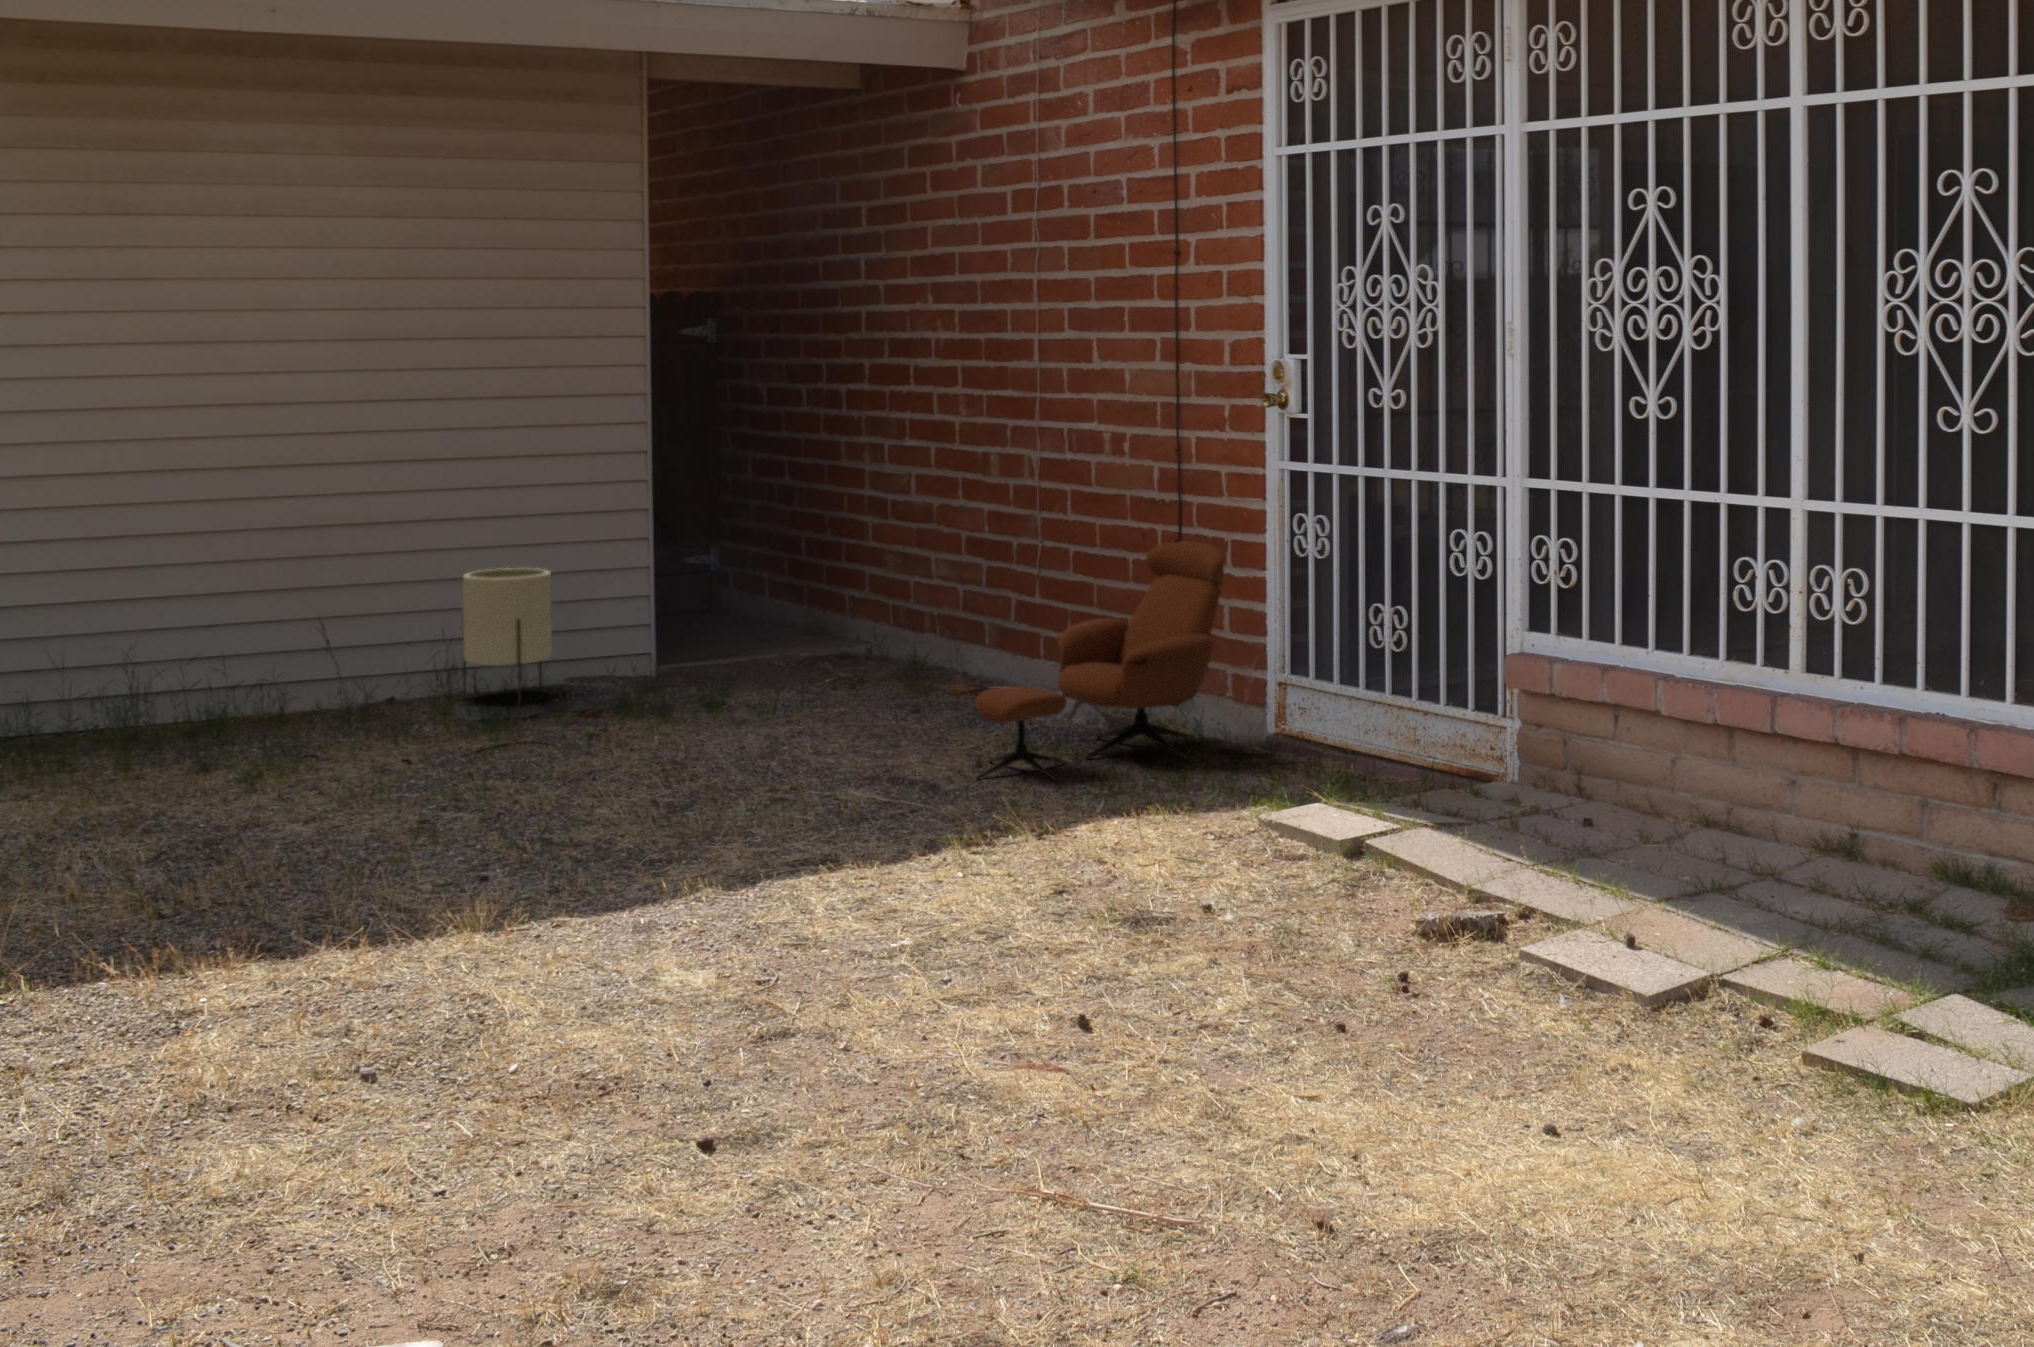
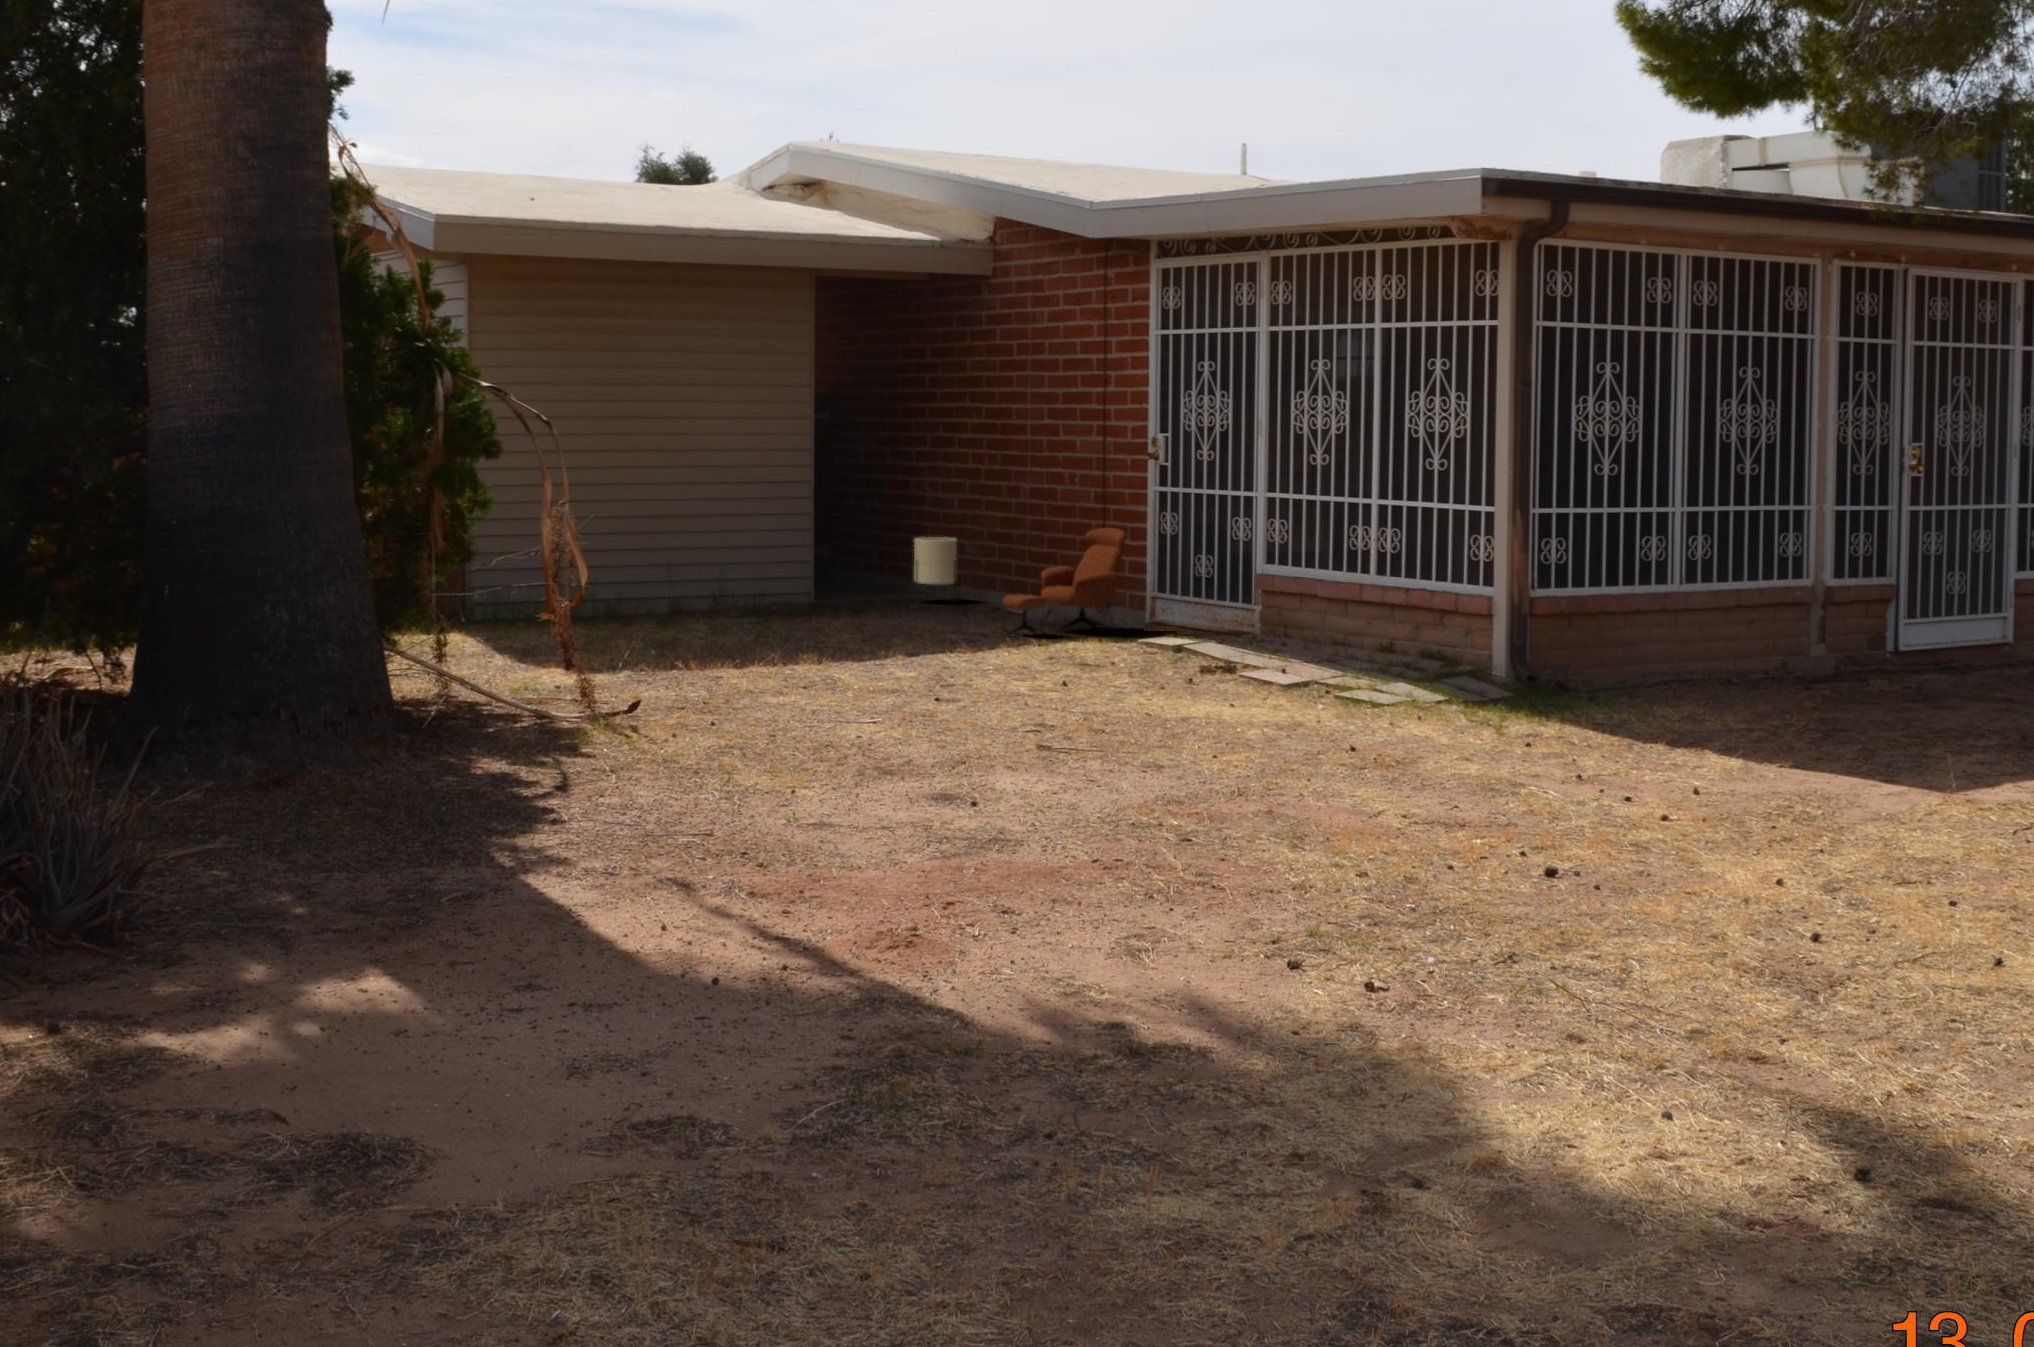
planter: present [463,568,552,705] -> present [914,537,957,585]

